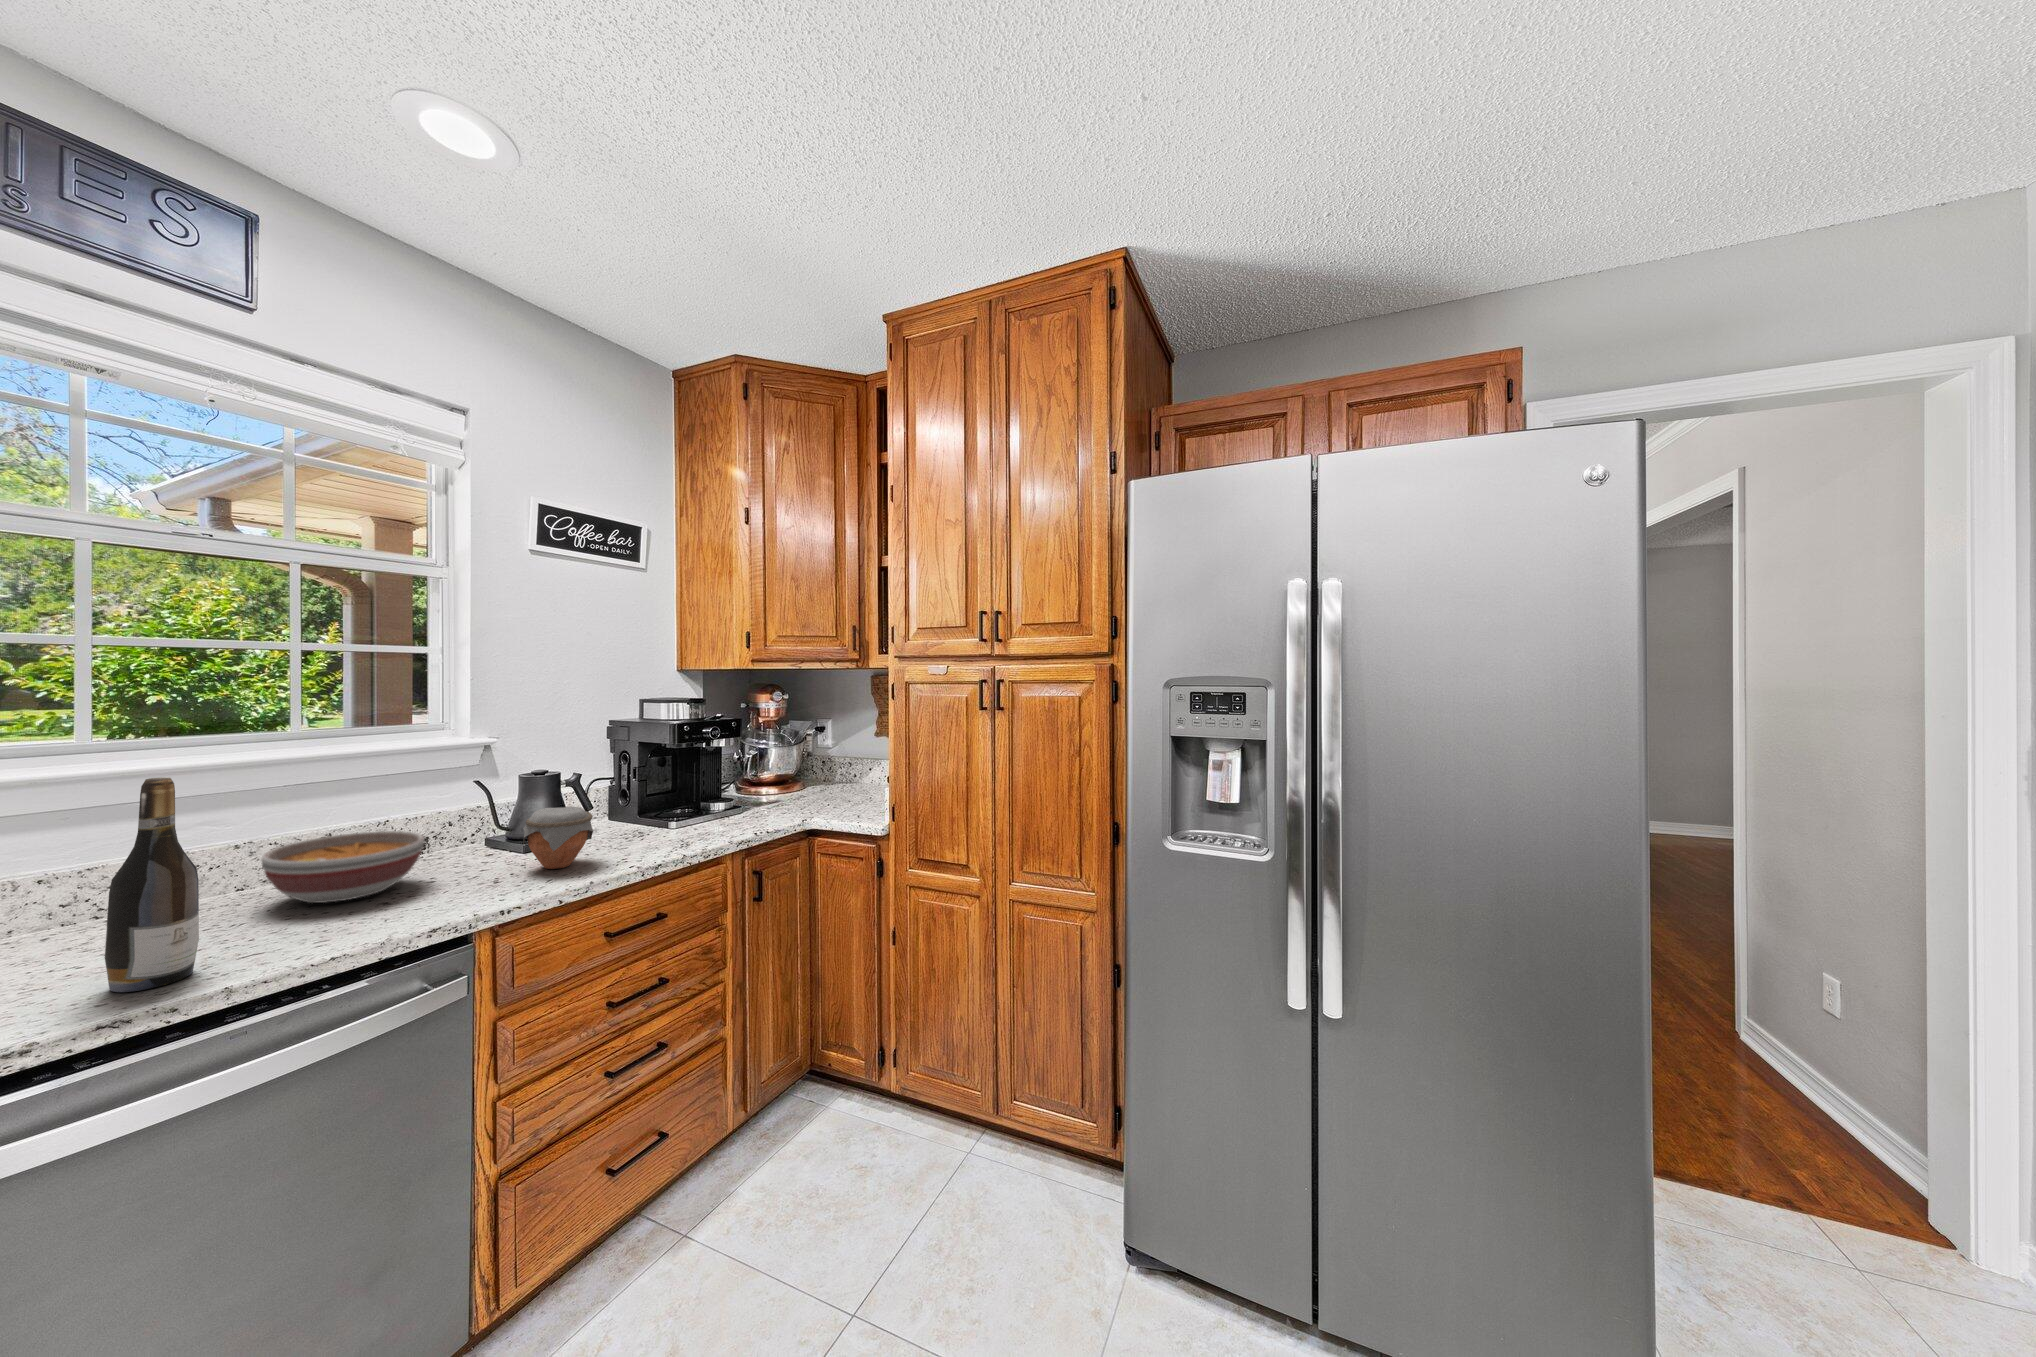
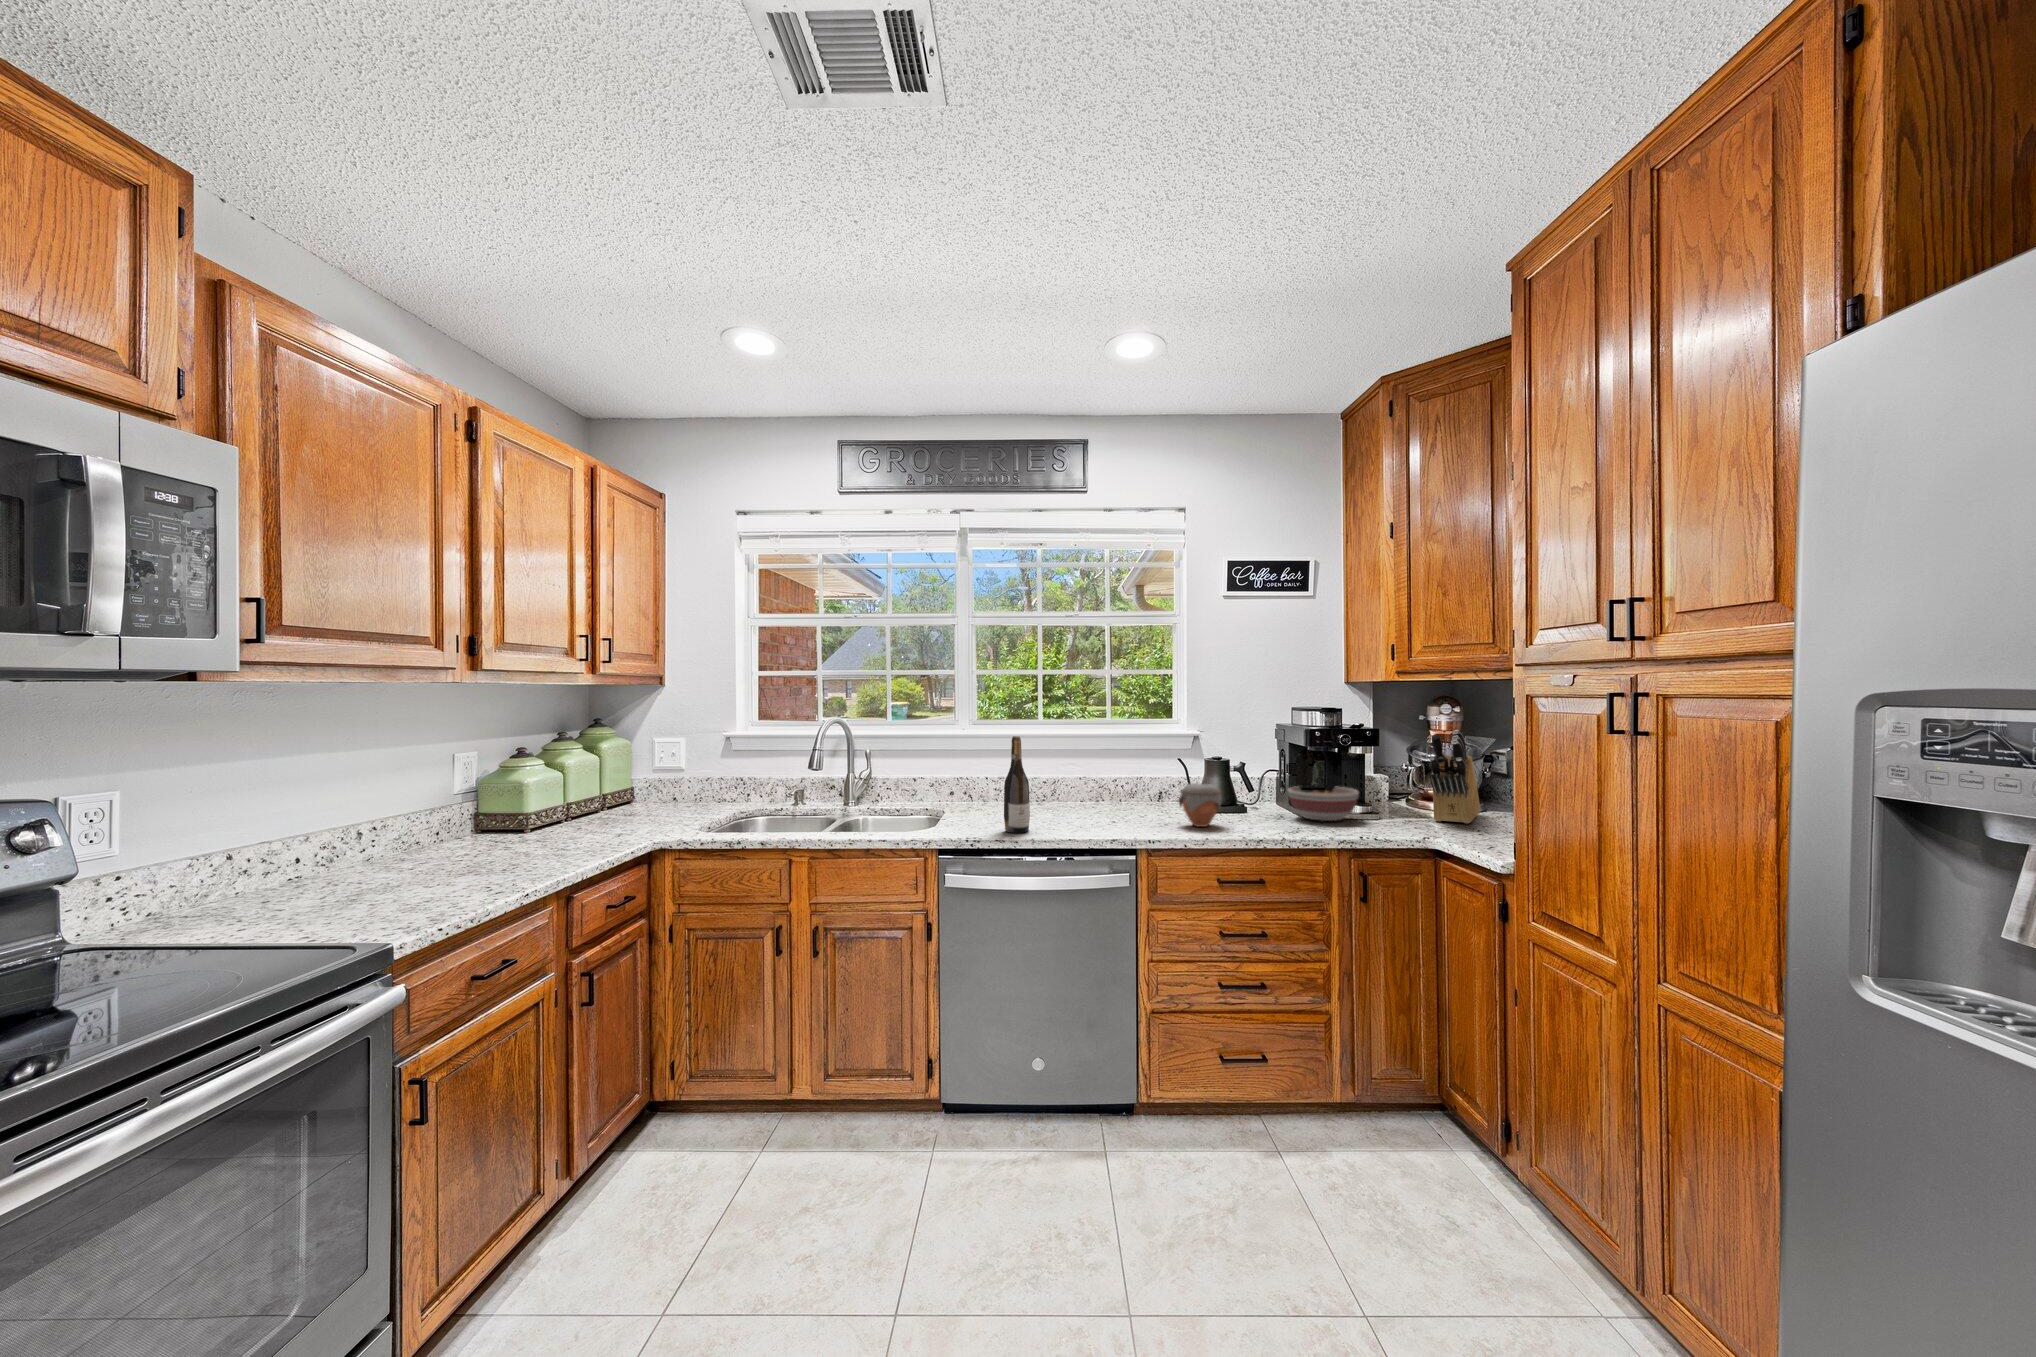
knife block: none [776,718,825,804] -> present [1429,730,1480,824]
bowl: present [261,831,424,903] -> present [1288,786,1359,821]

